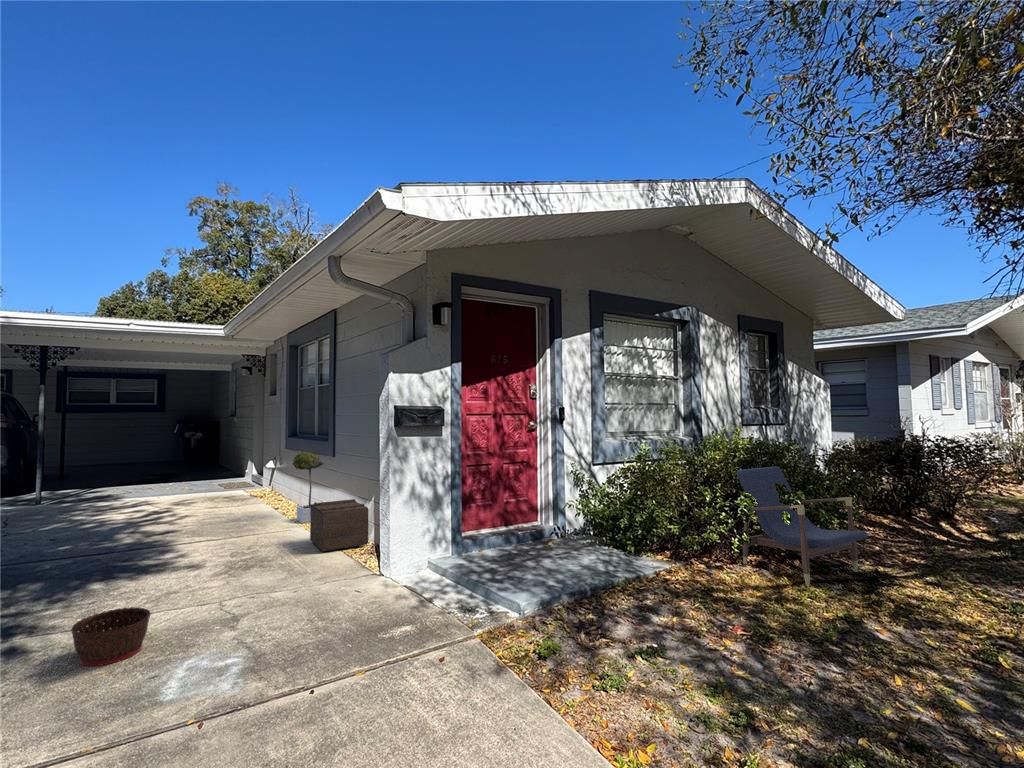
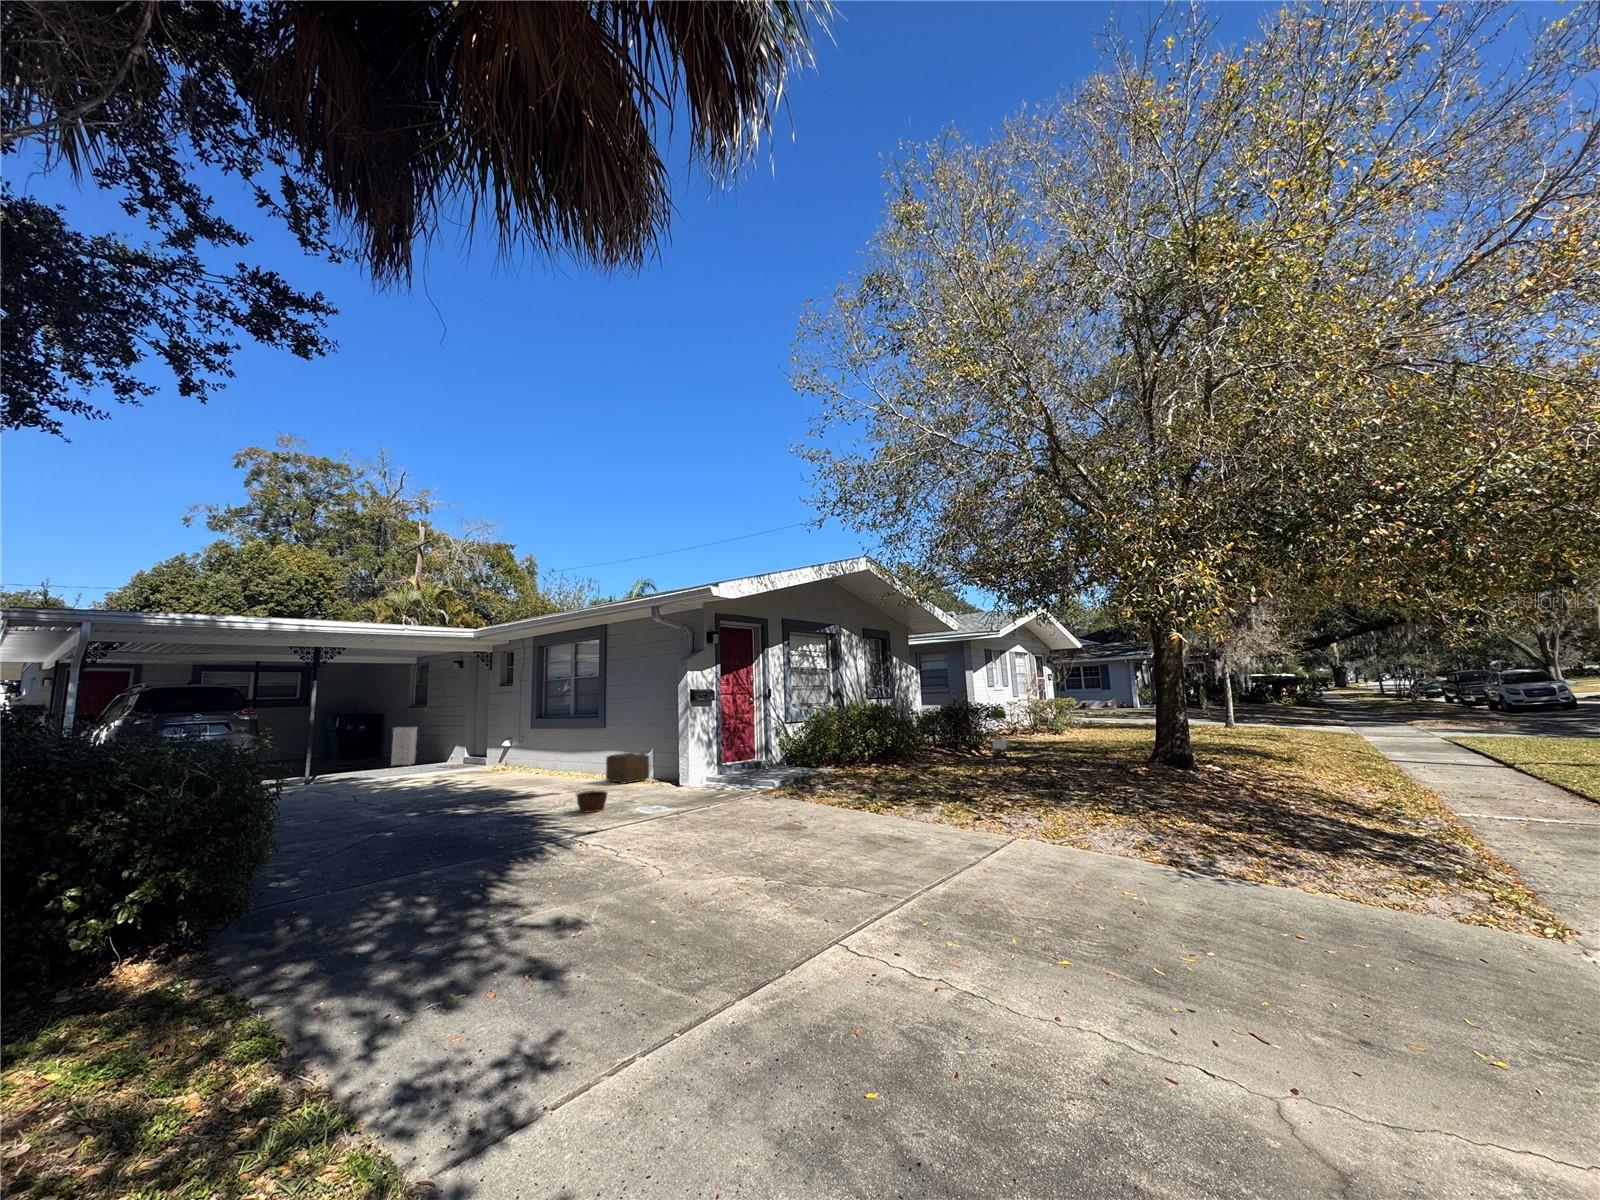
storage cabinet: none [191,439,219,481] -> present [391,727,417,765]
potted tree: present [293,451,324,524] -> present [990,709,1007,749]
lounge chair: present [737,466,868,586] -> none [864,719,924,775]

